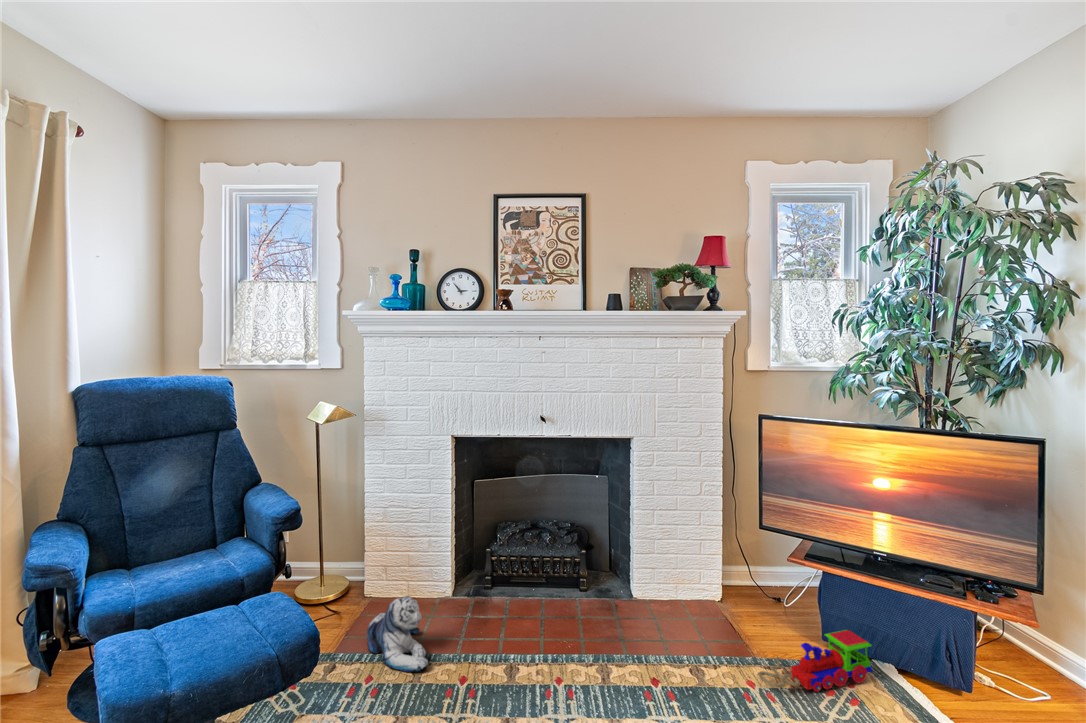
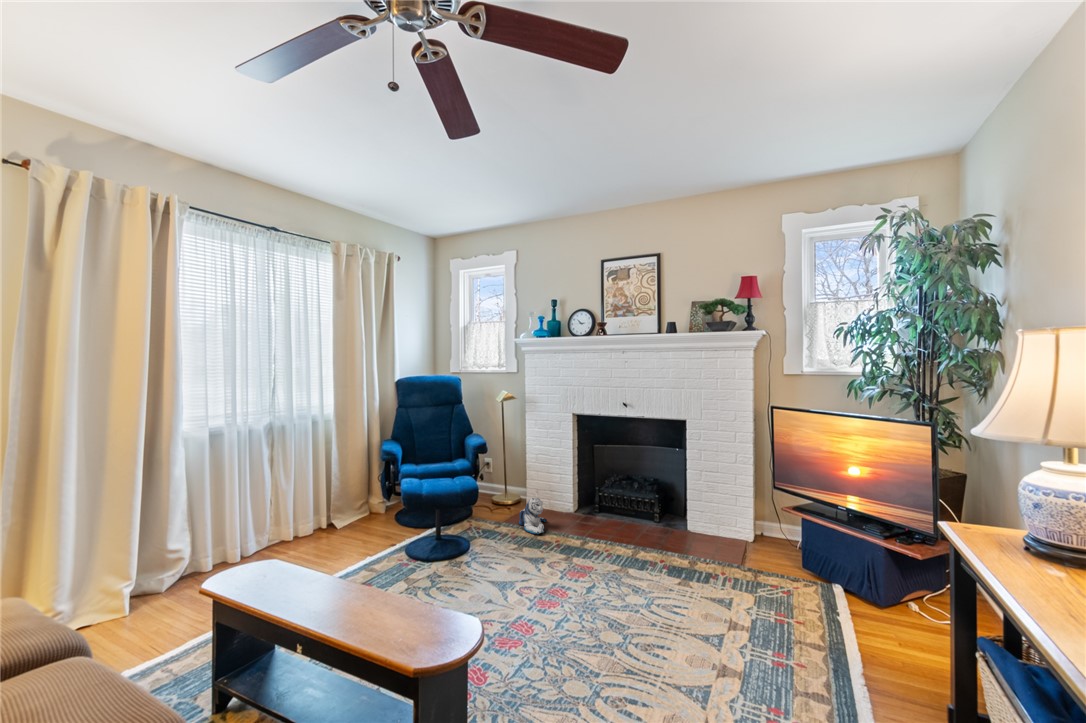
toy train: present [759,630,872,692] -> none [724,555,809,588]

